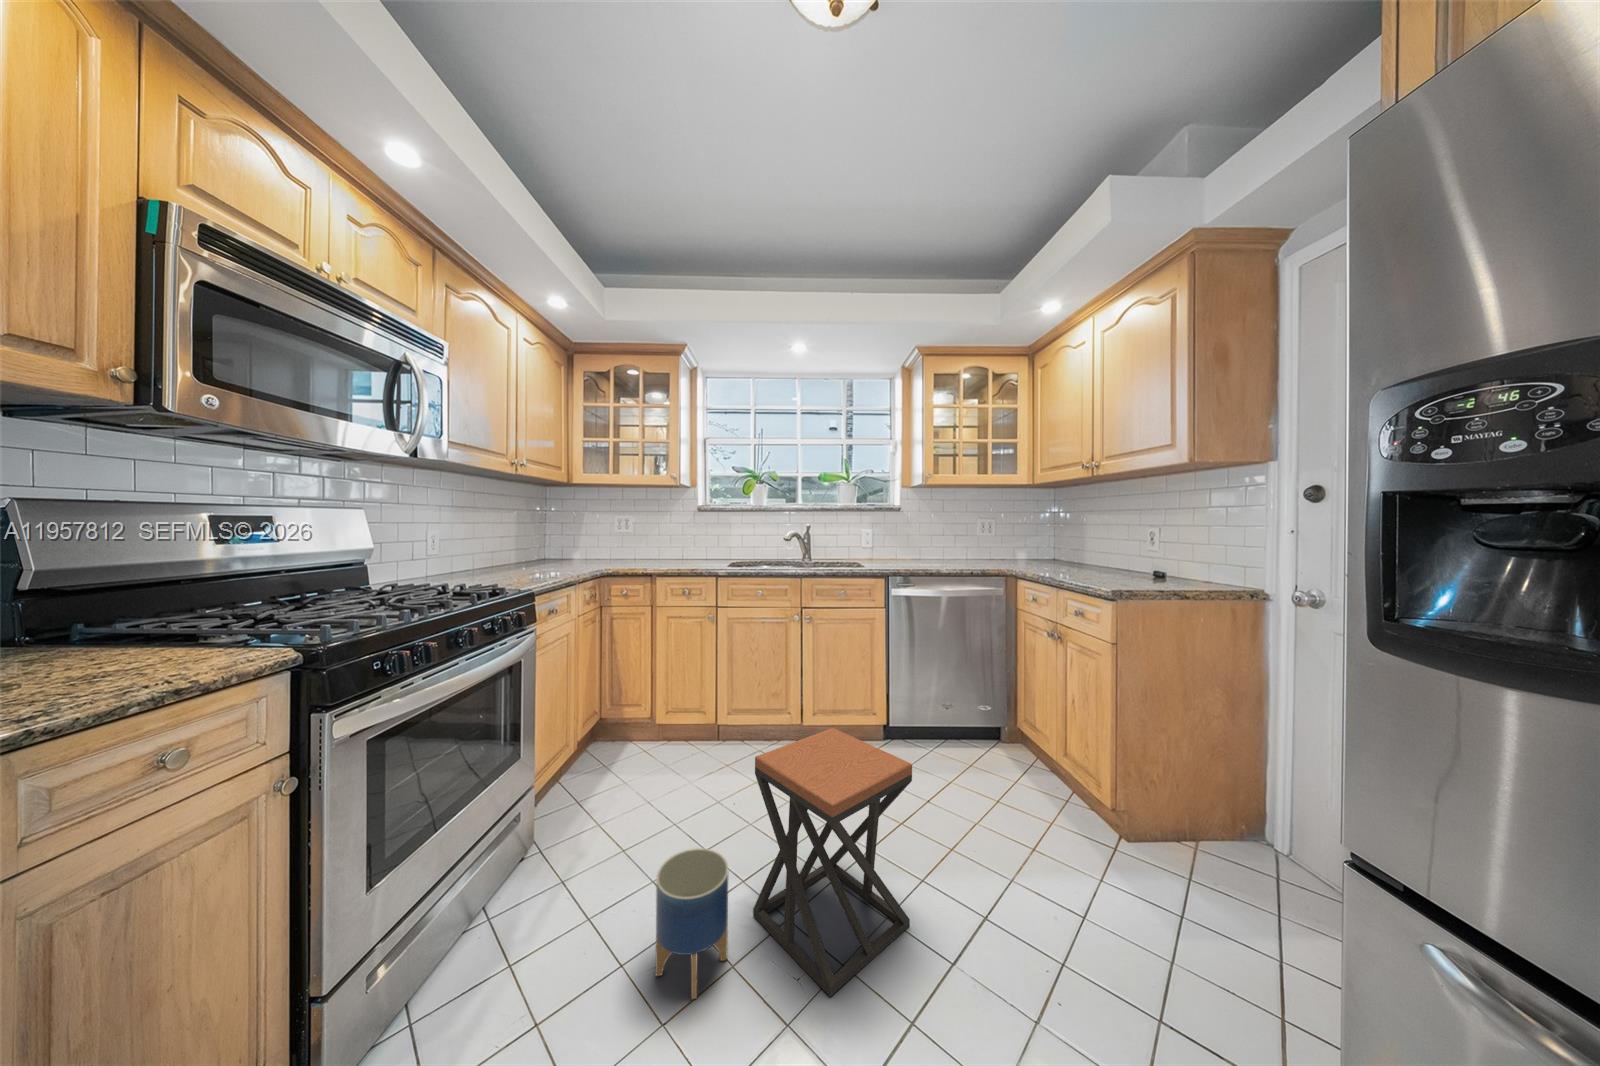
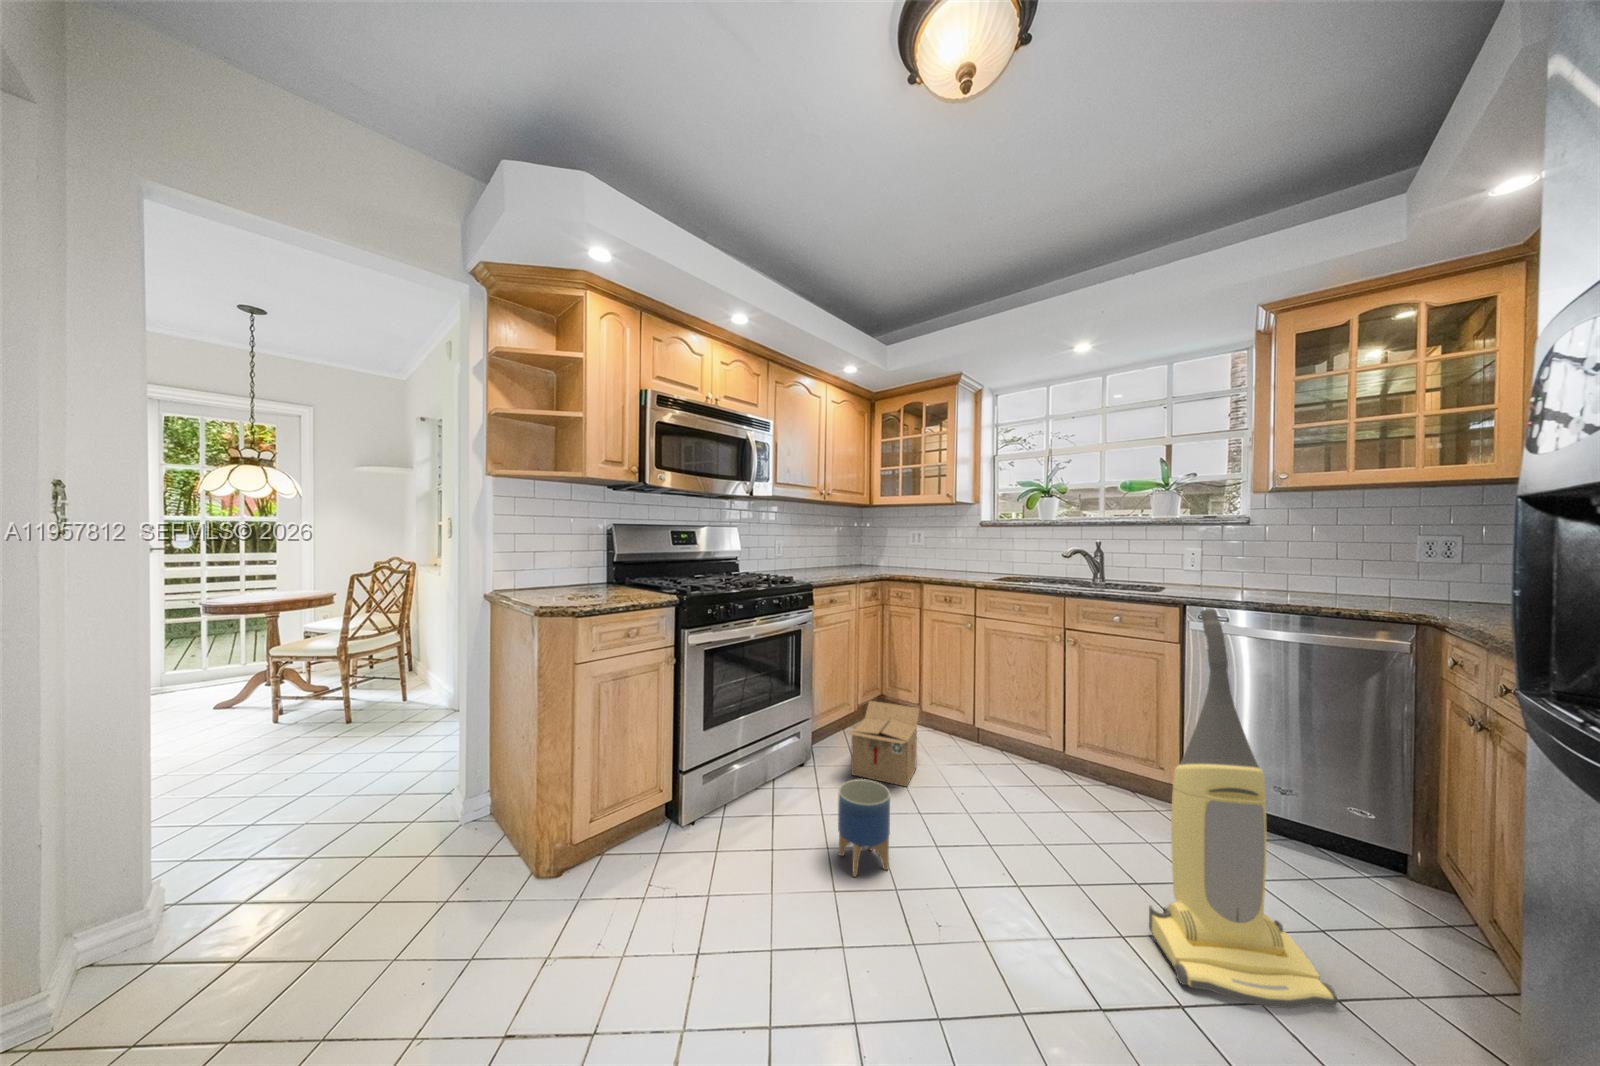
vacuum cleaner: none [962,585,1077,920] -> present [1149,609,1337,1008]
cardboard box: none [604,723,684,838] -> present [848,701,919,786]
stool: present [753,728,912,997] -> none [922,727,1056,929]

